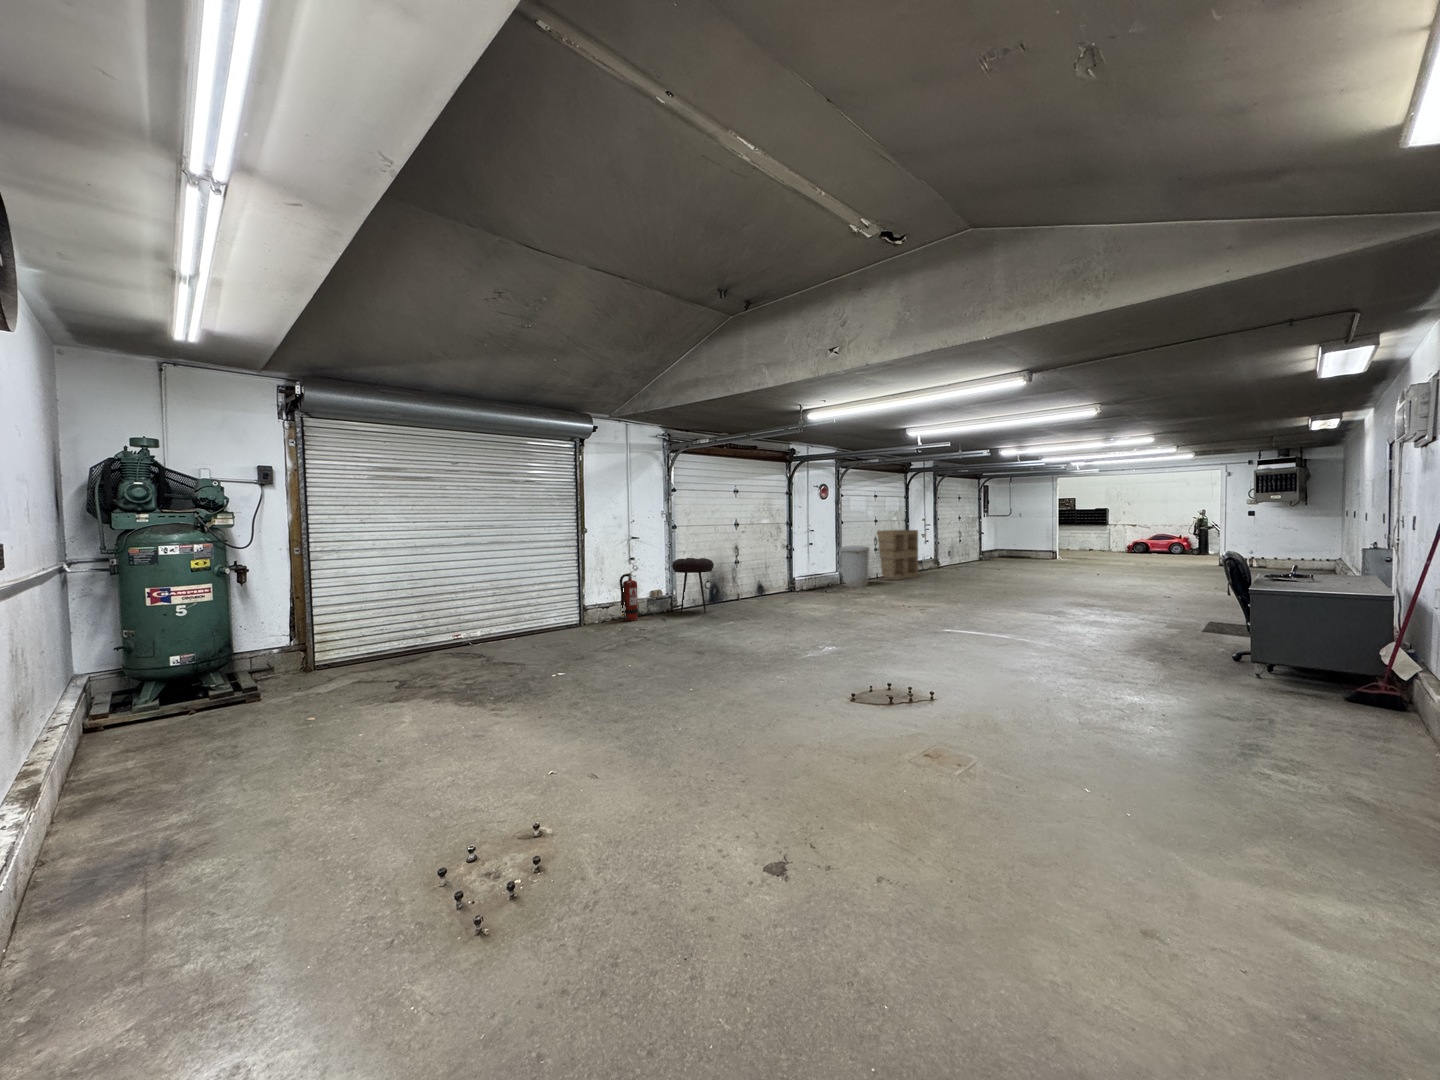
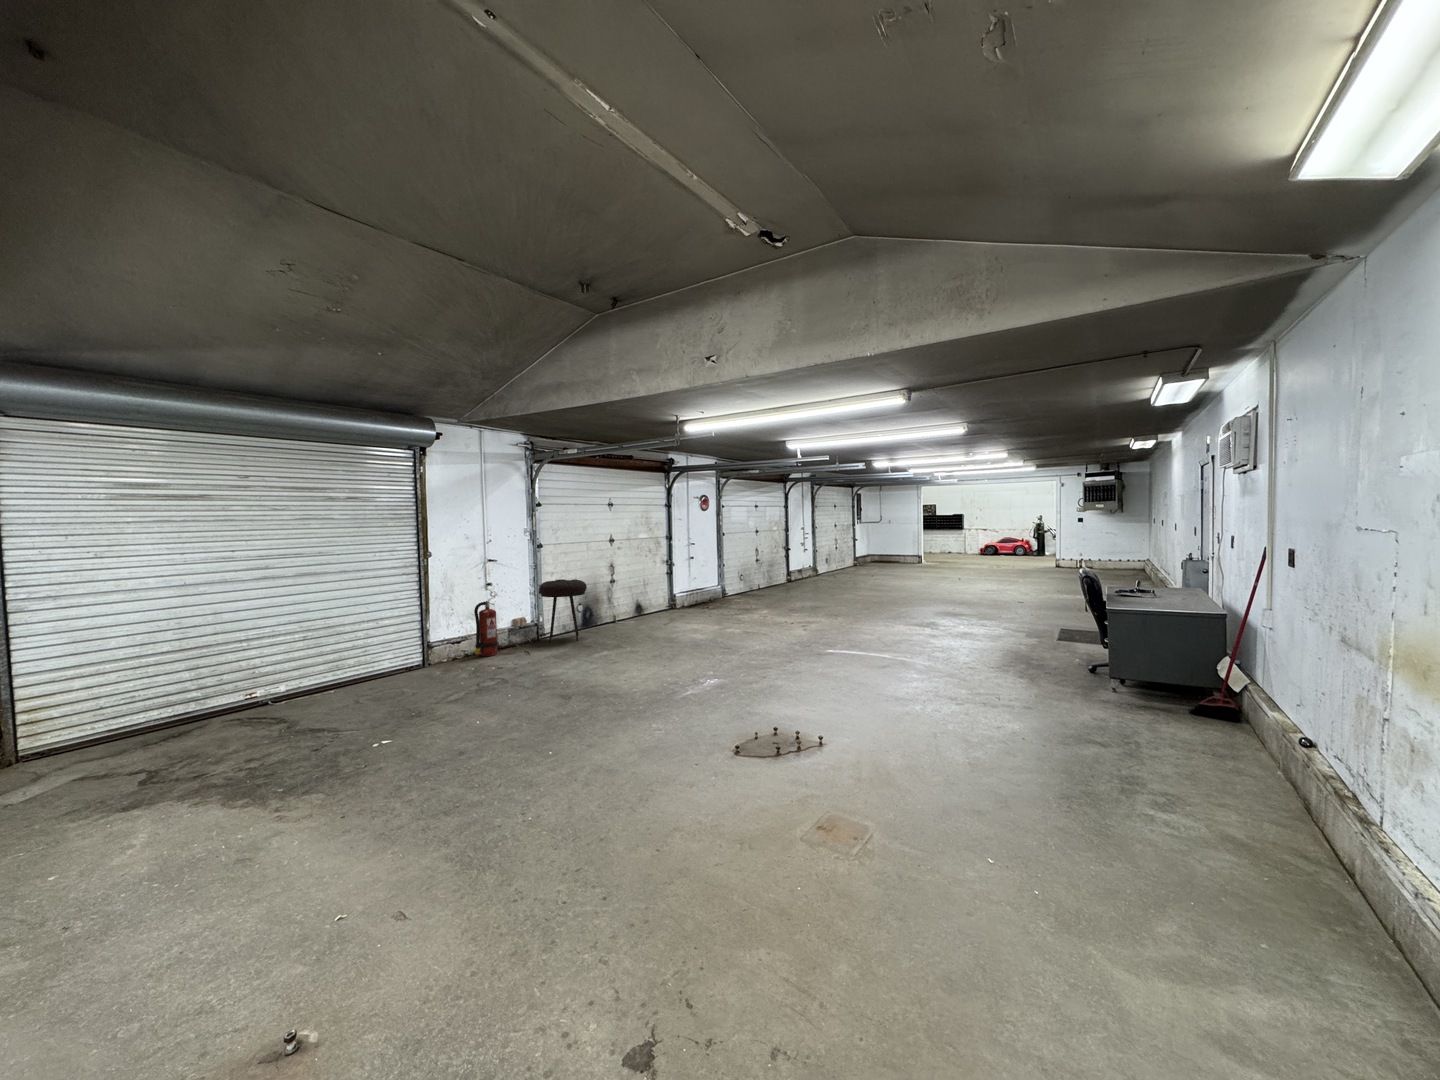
shelving unit: present [877,530,918,580] -> none [759,539,800,591]
trash can: present [840,546,870,587] -> none [723,558,753,601]

